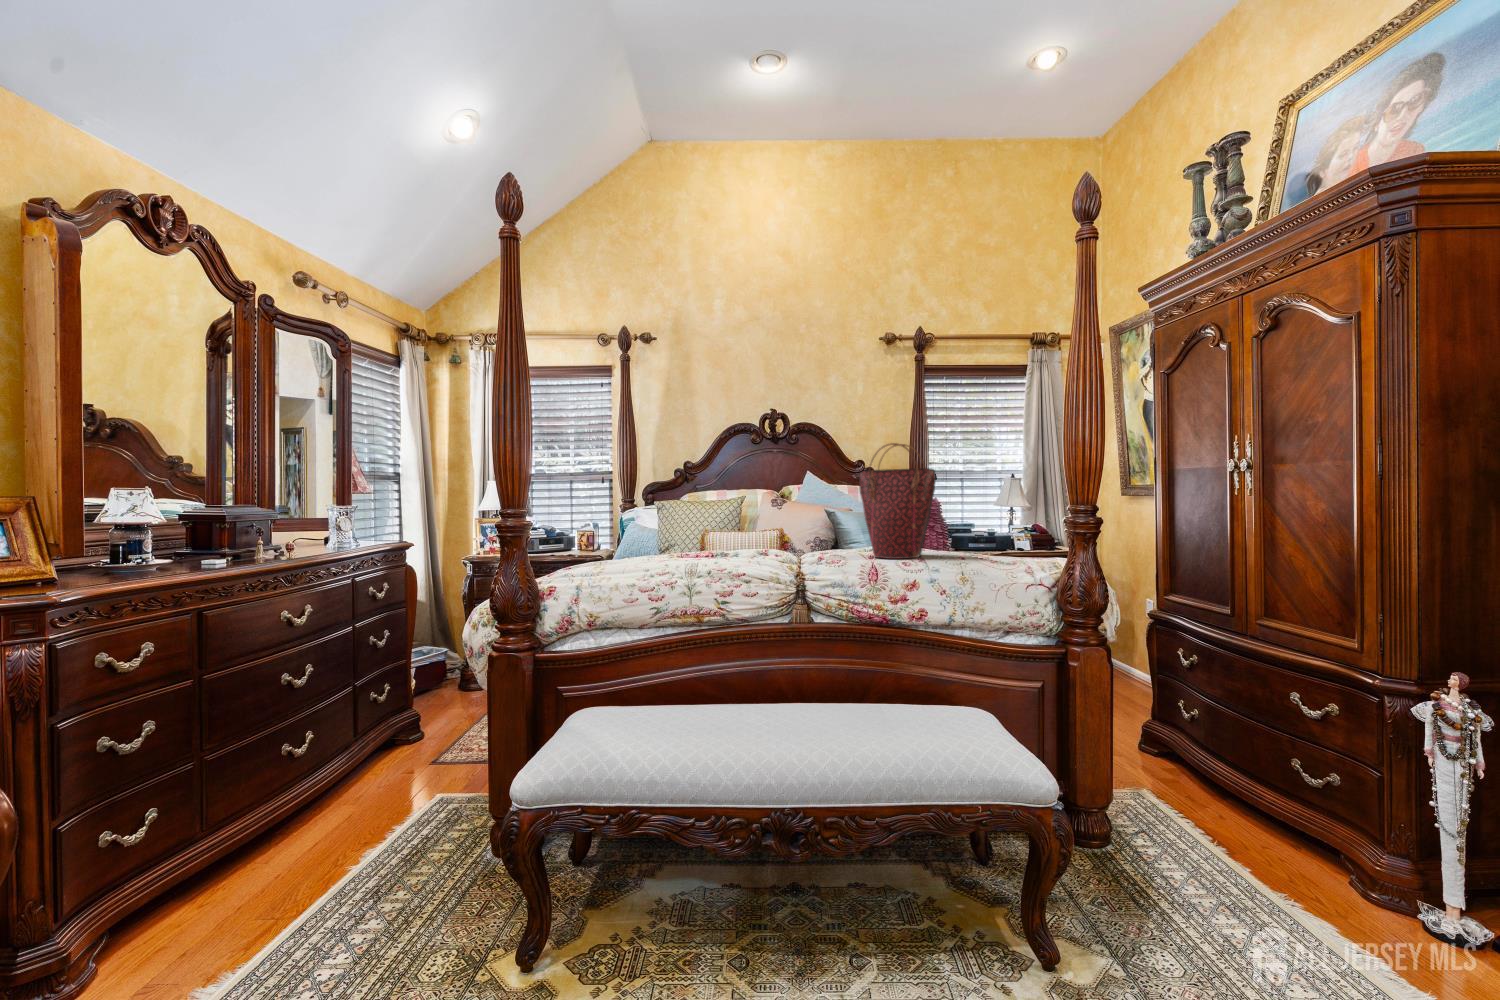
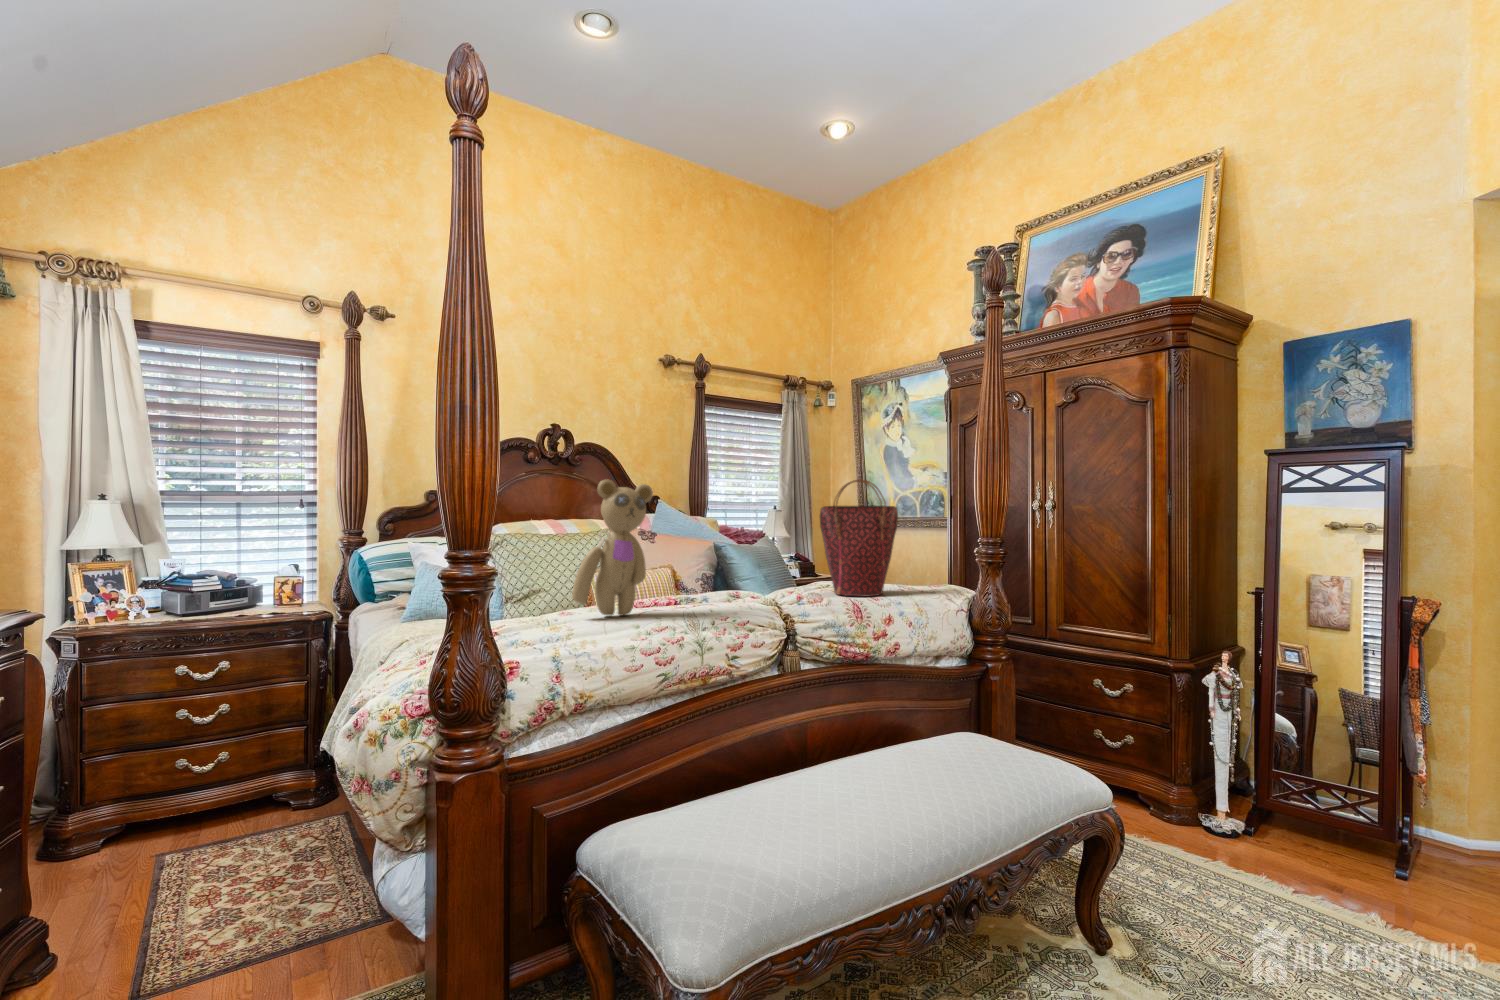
teddy bear: none [624,455,686,563] -> present [572,479,653,615]

